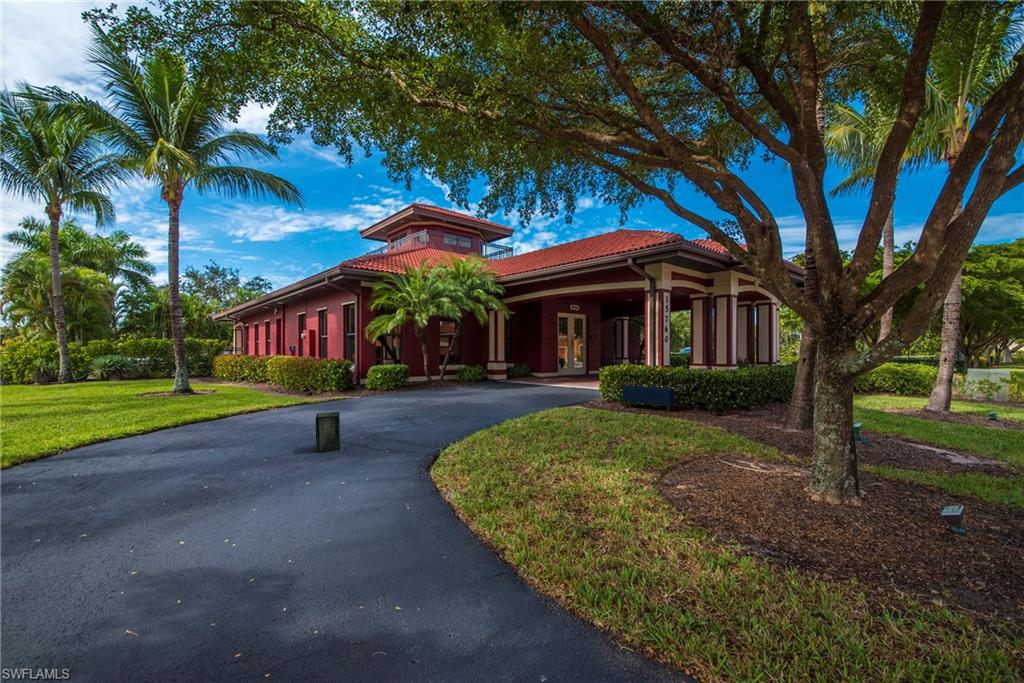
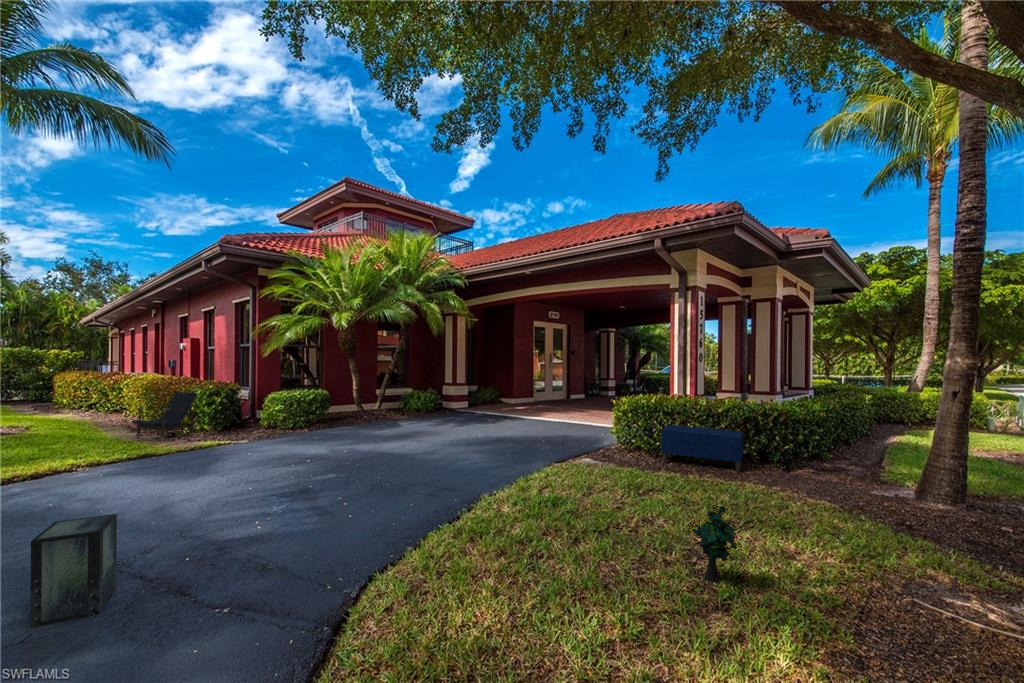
lounge chair: none [290,366,327,398] -> present [132,392,197,441]
decorative plant: none [600,411,621,446] -> present [690,506,737,582]

